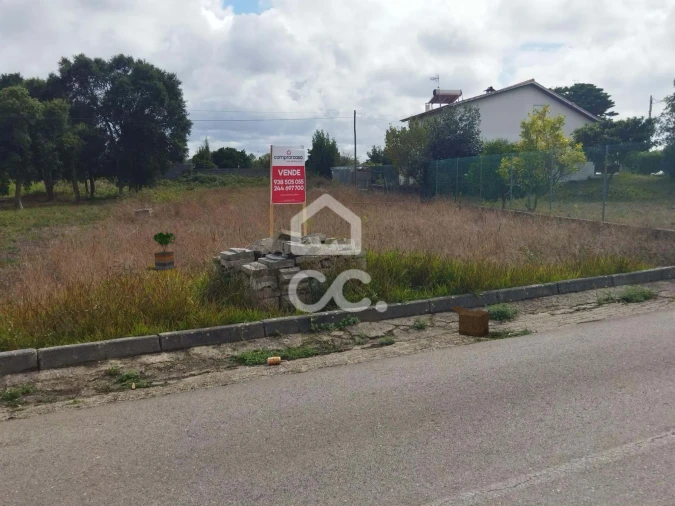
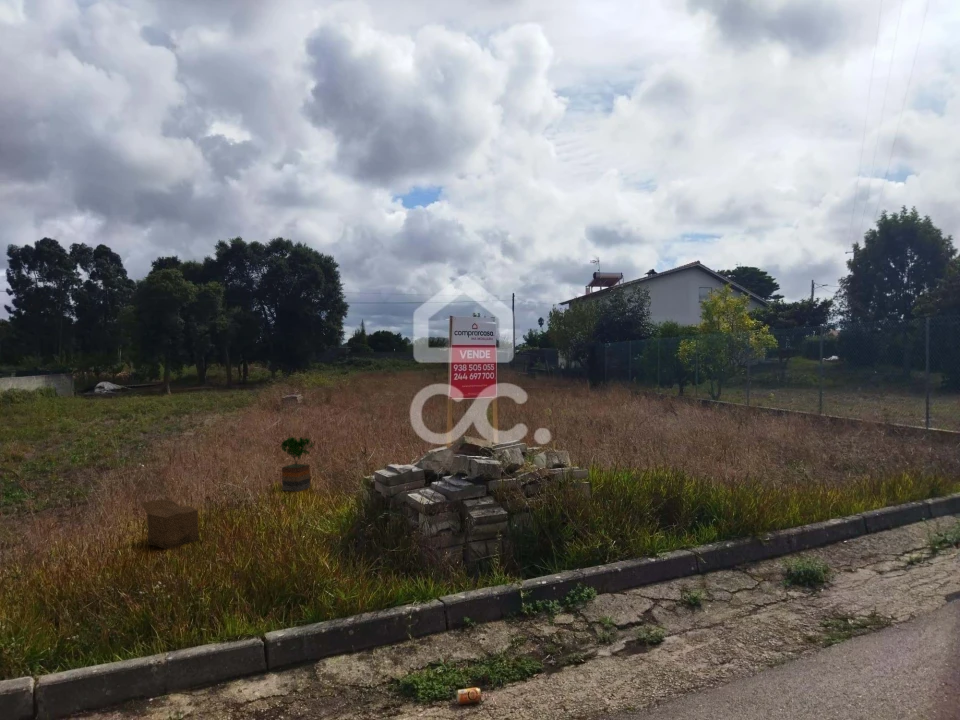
cardboard box: present [452,306,489,337] -> present [141,499,199,549]

